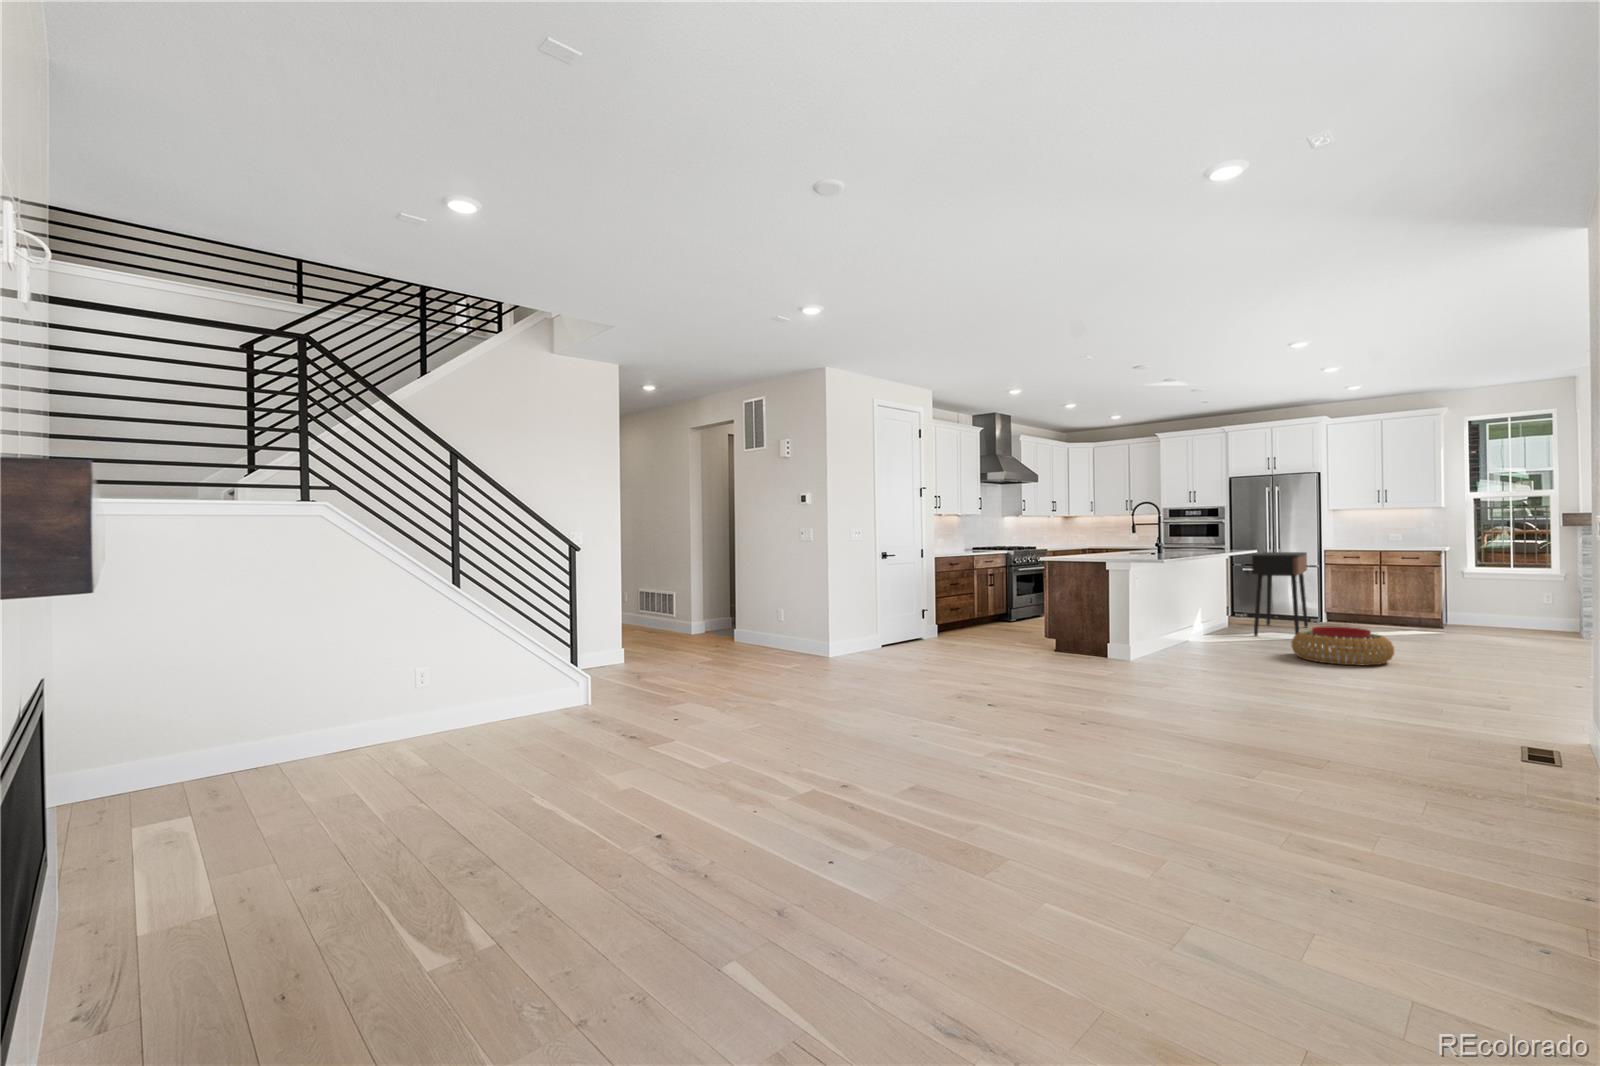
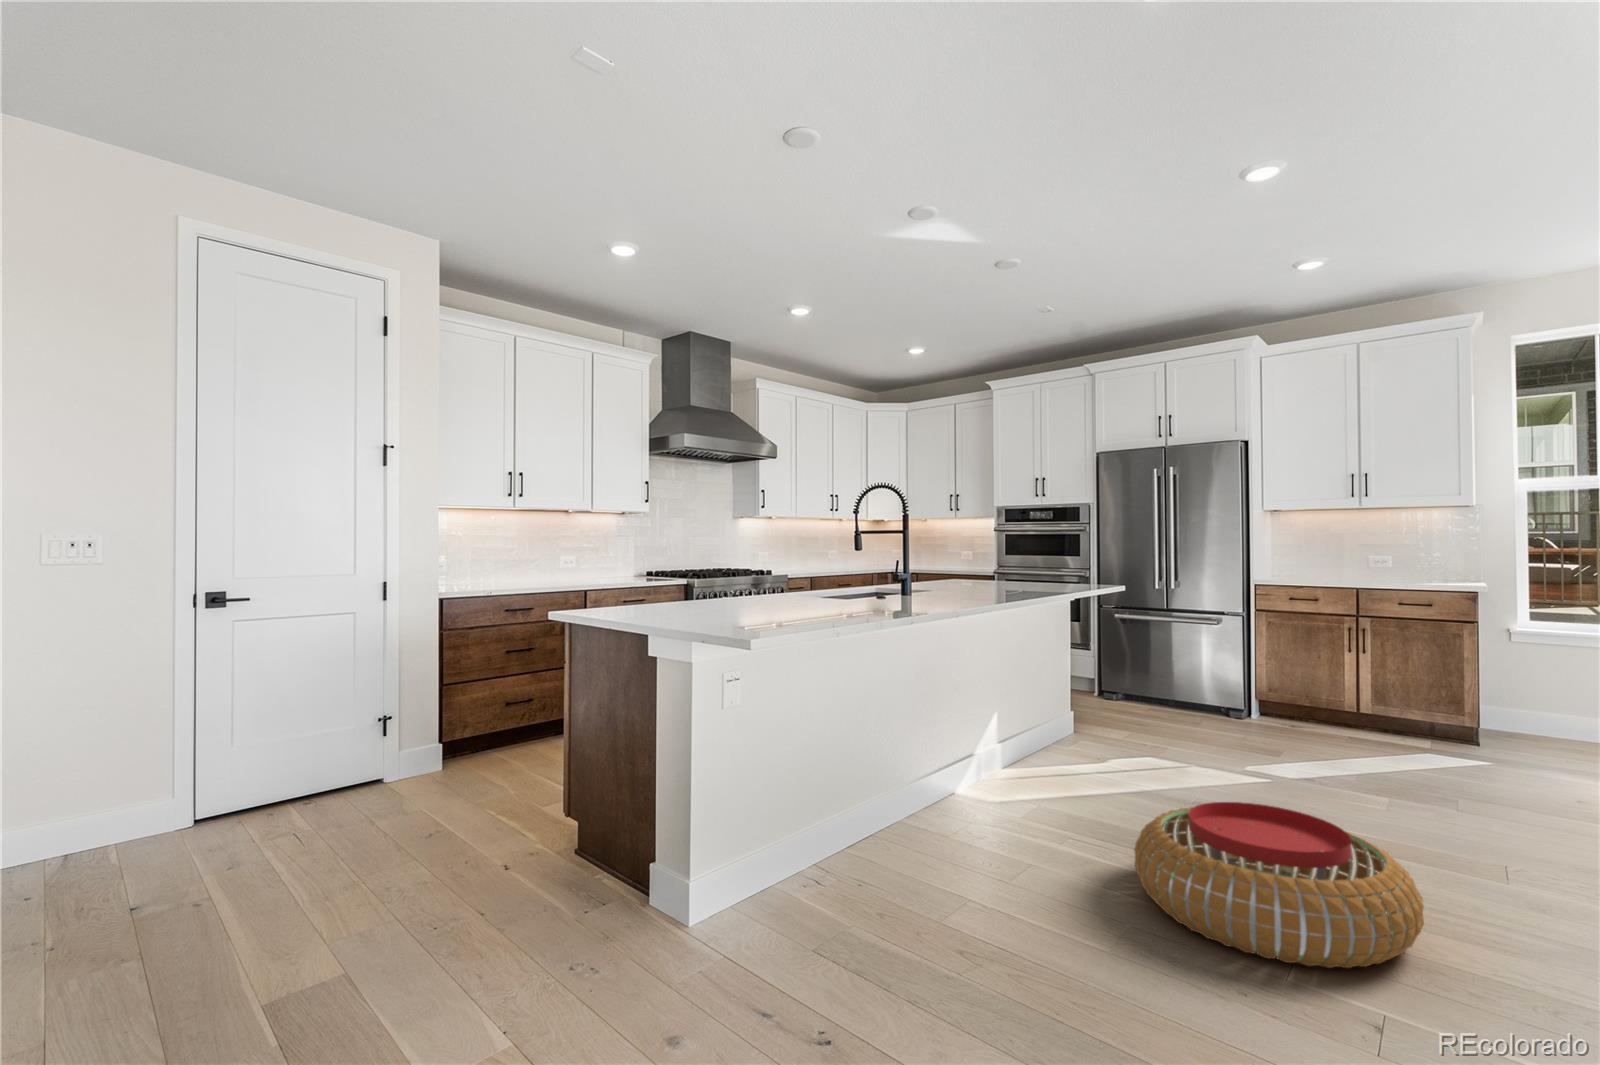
console table: present [1252,552,1308,636] -> none [1093,587,1219,786]

